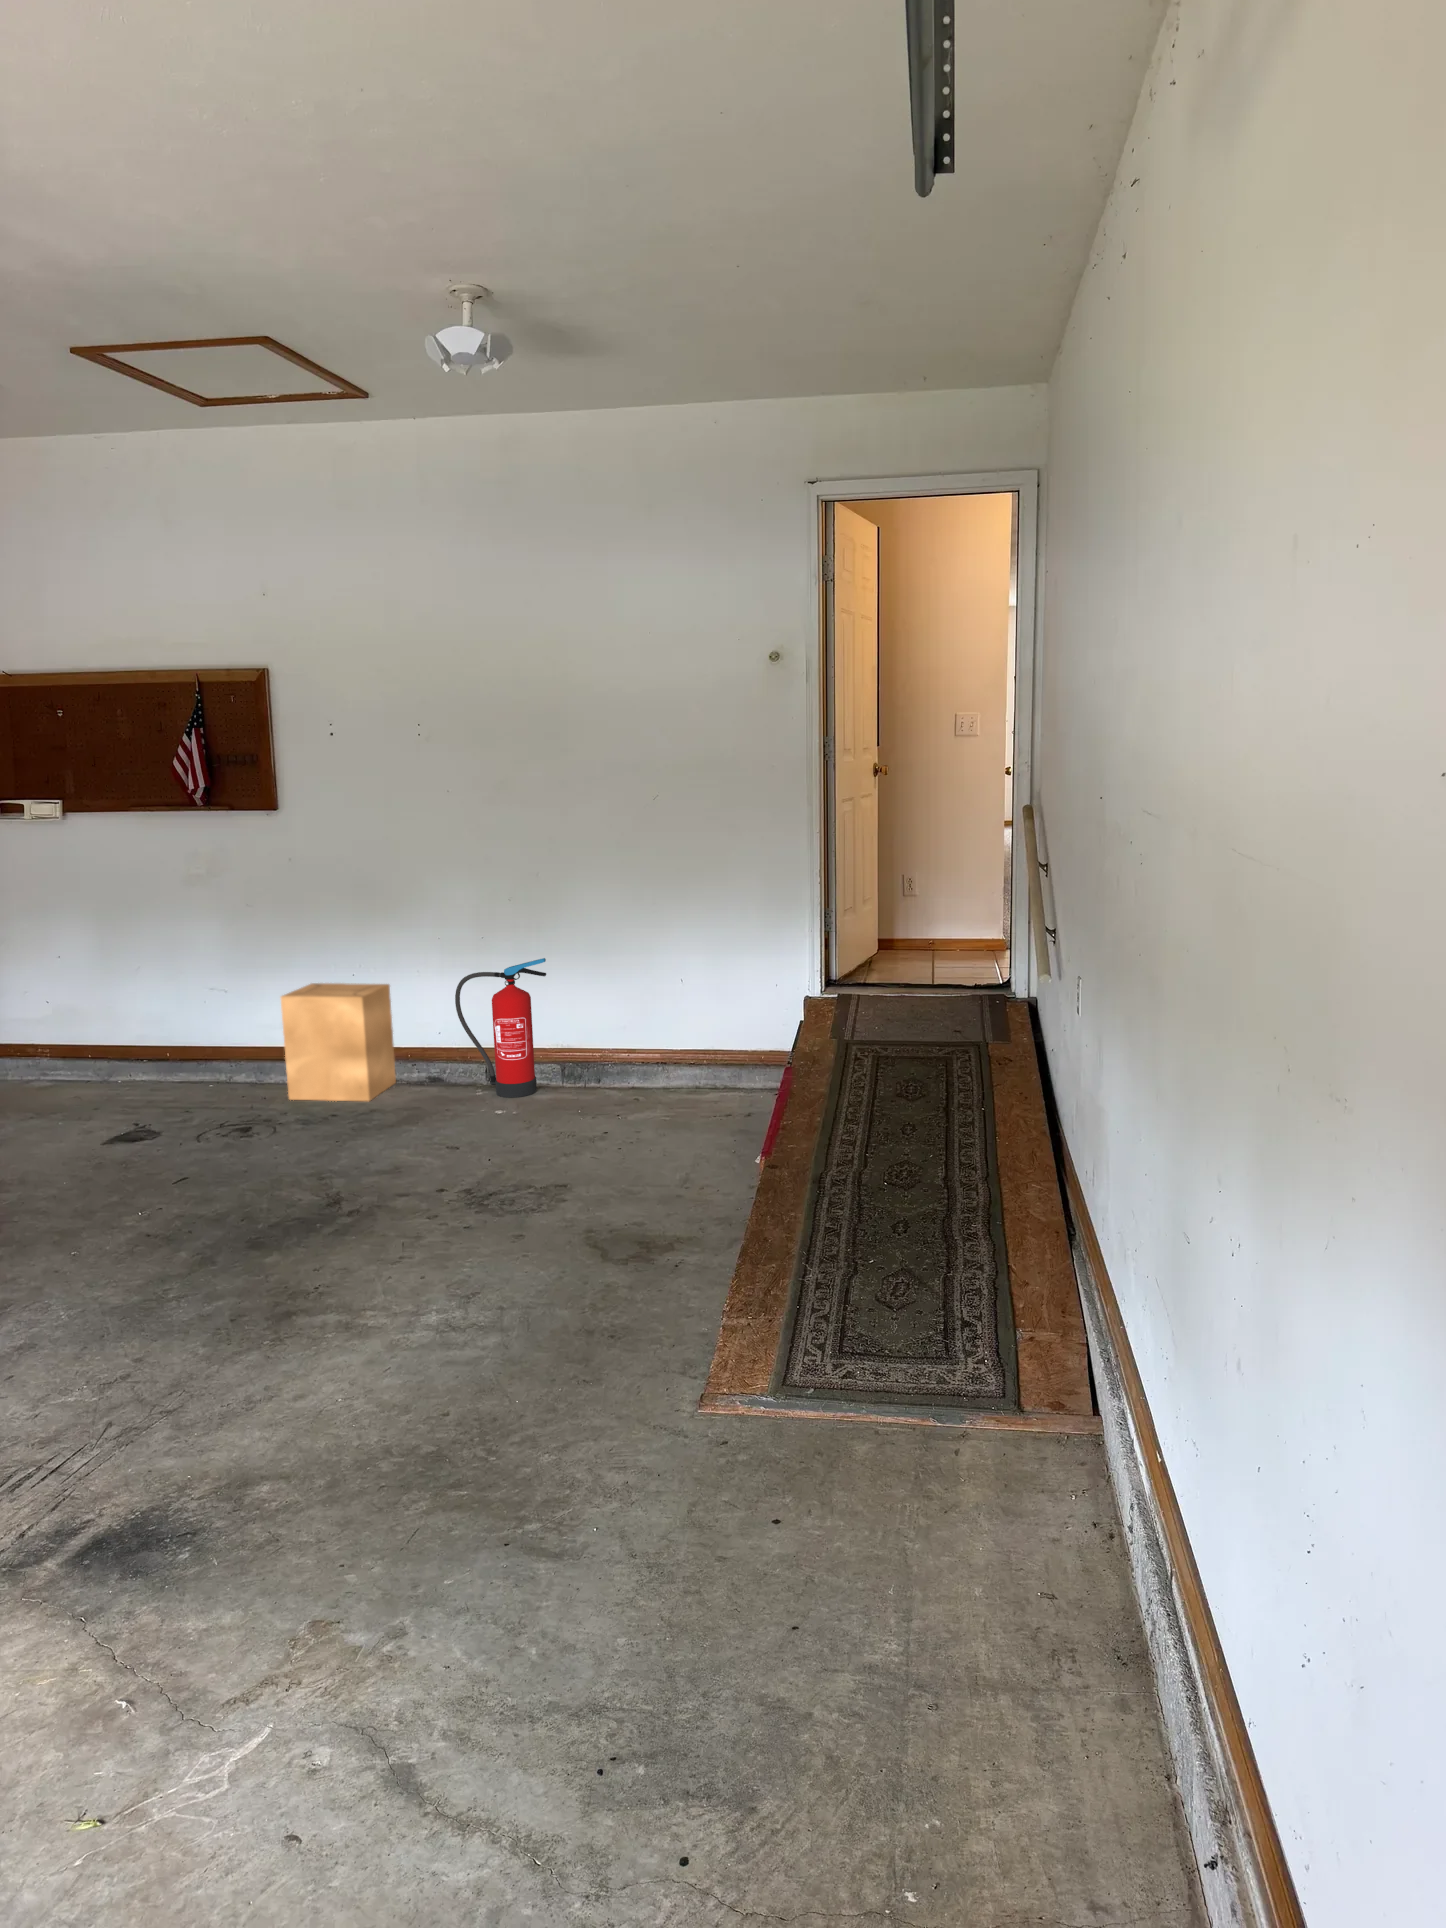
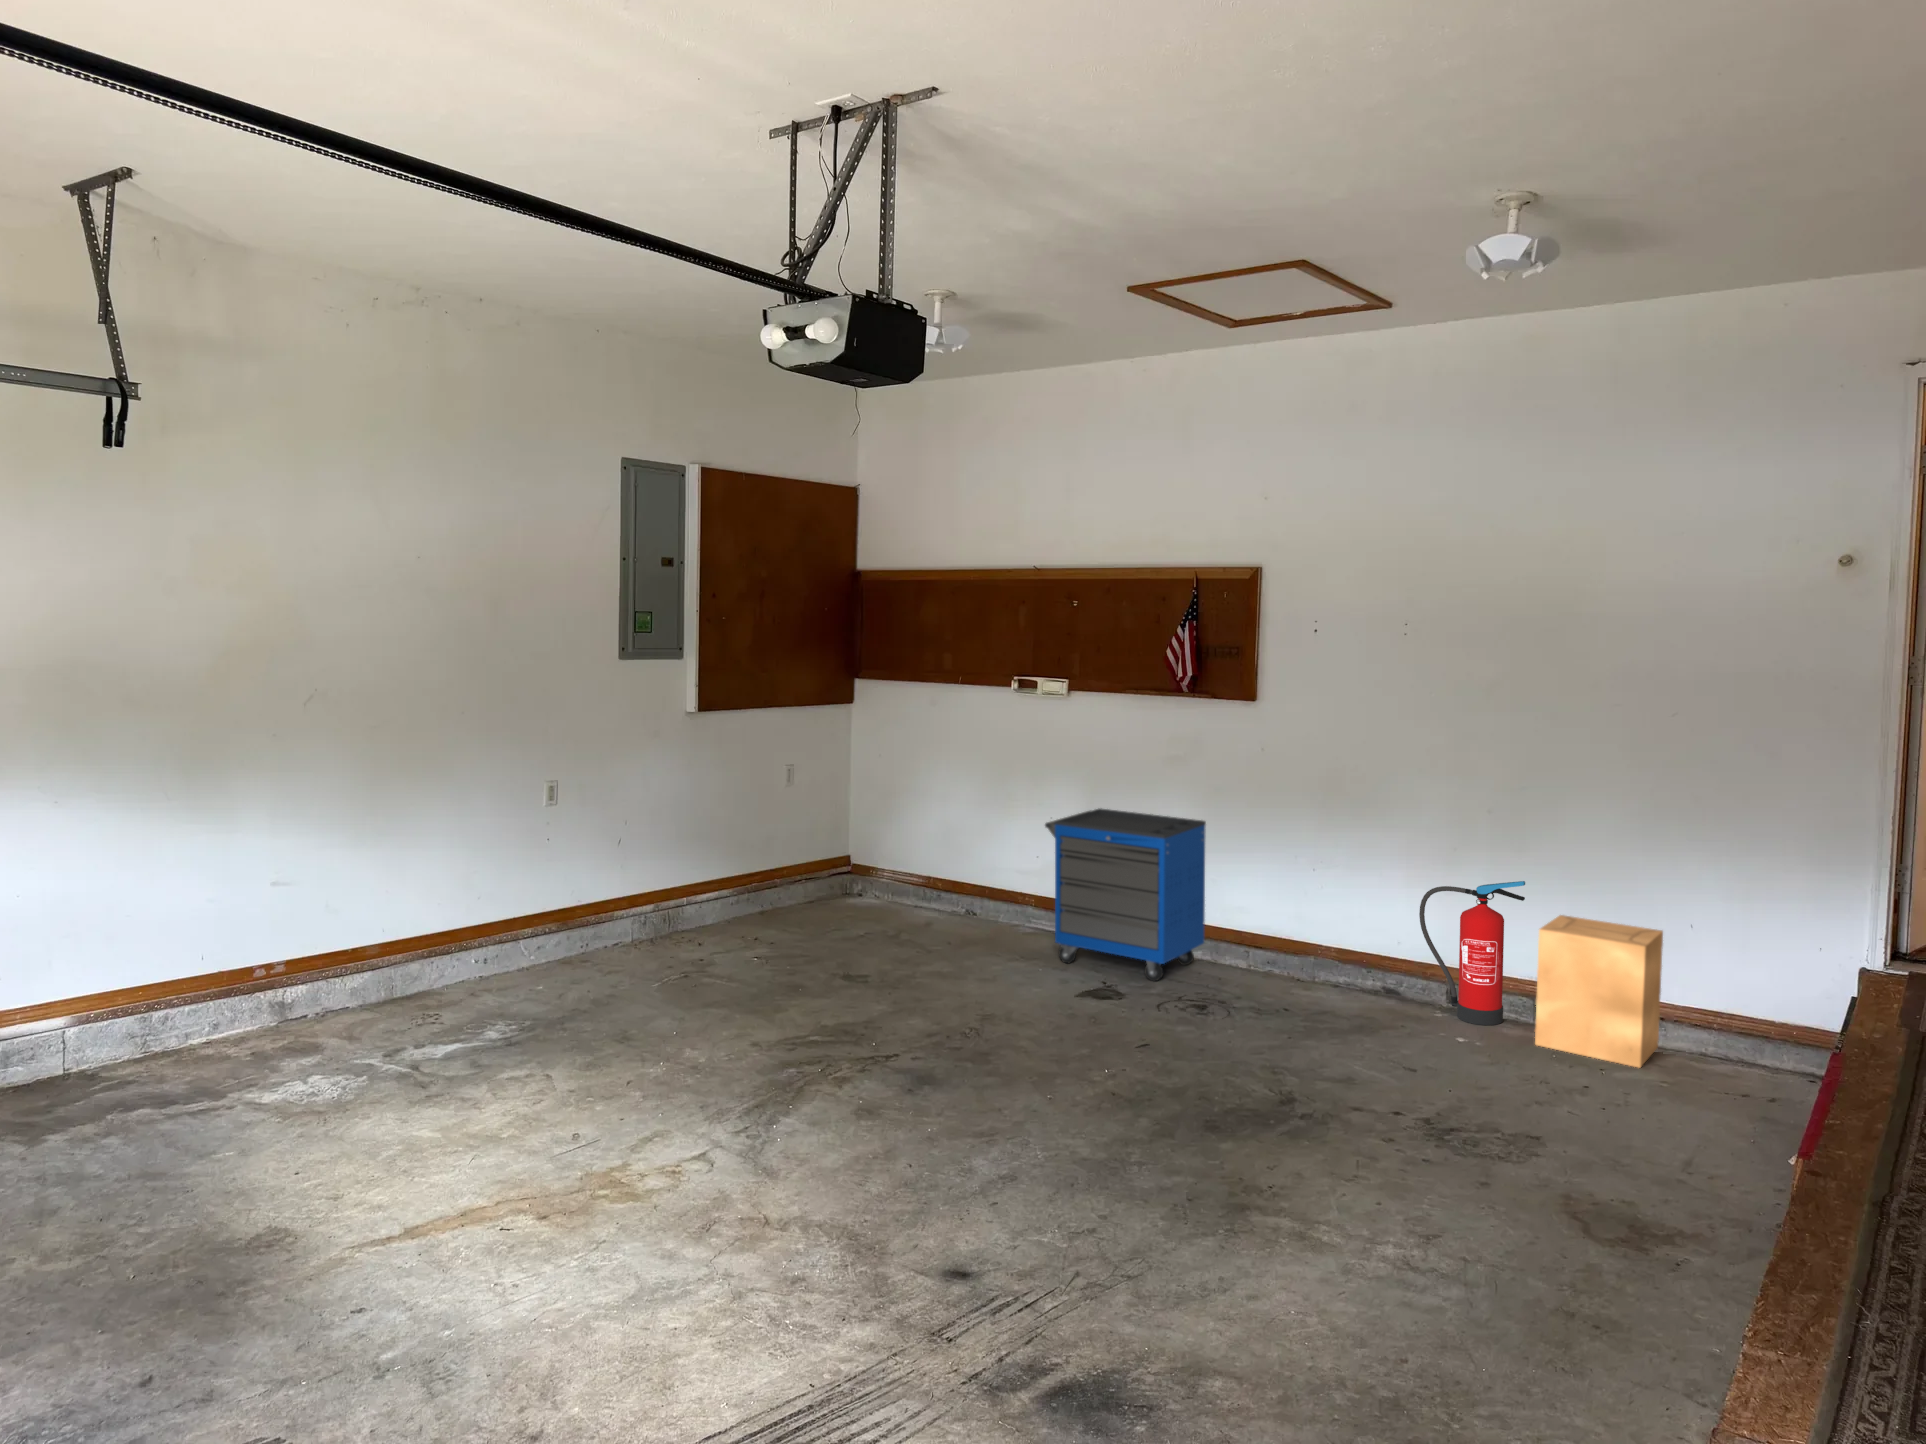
storage cabinet: none [38,938,246,1114] -> present [1045,808,1206,981]
cardboard box: present [281,983,396,1101] -> present [1535,915,1663,1068]

